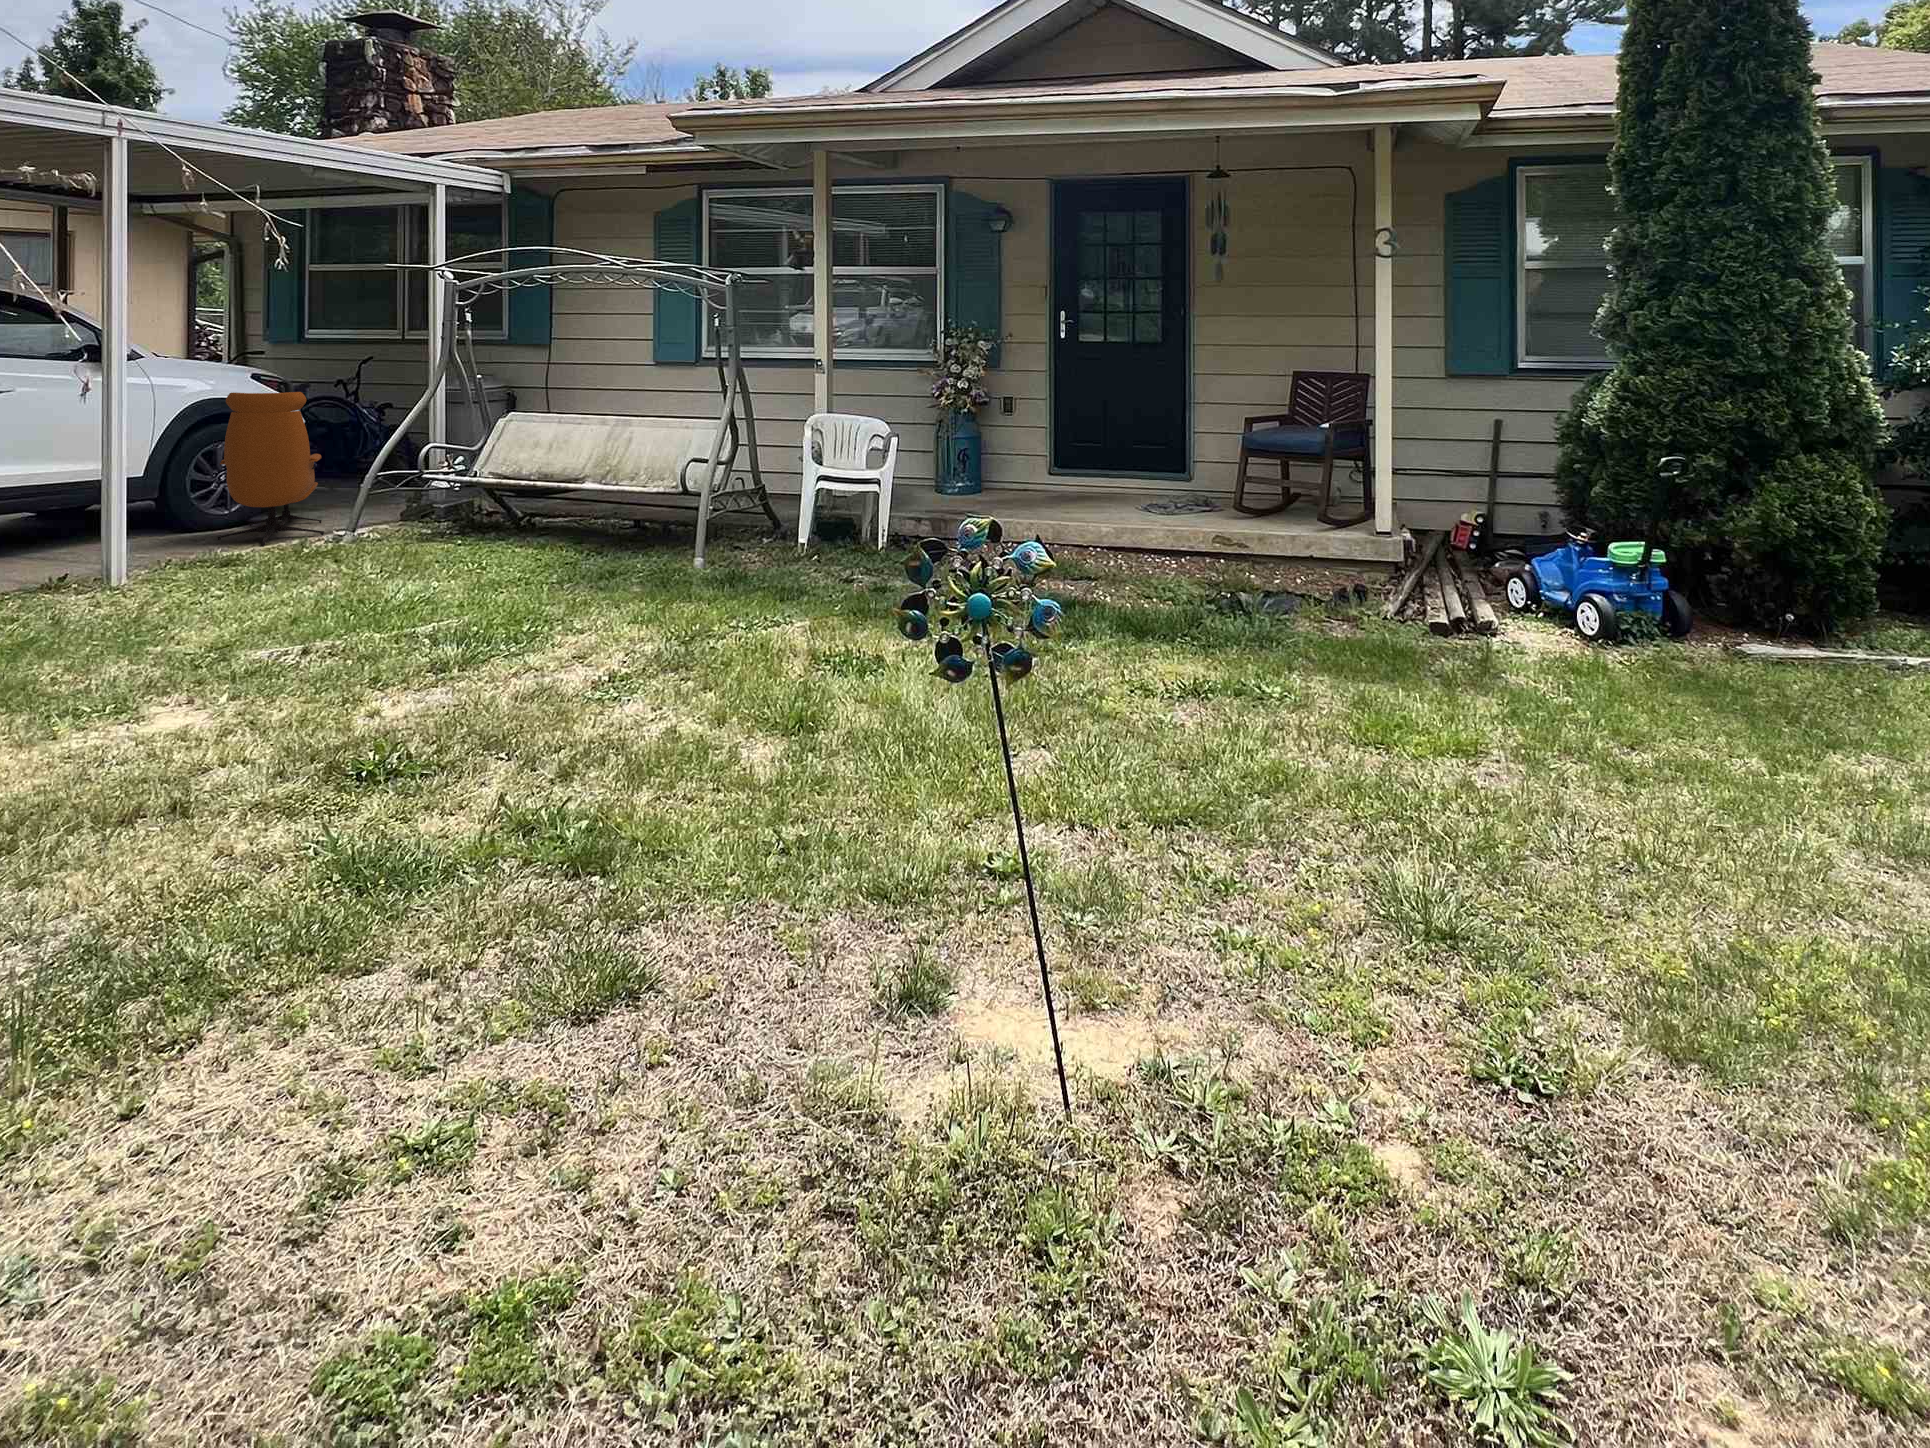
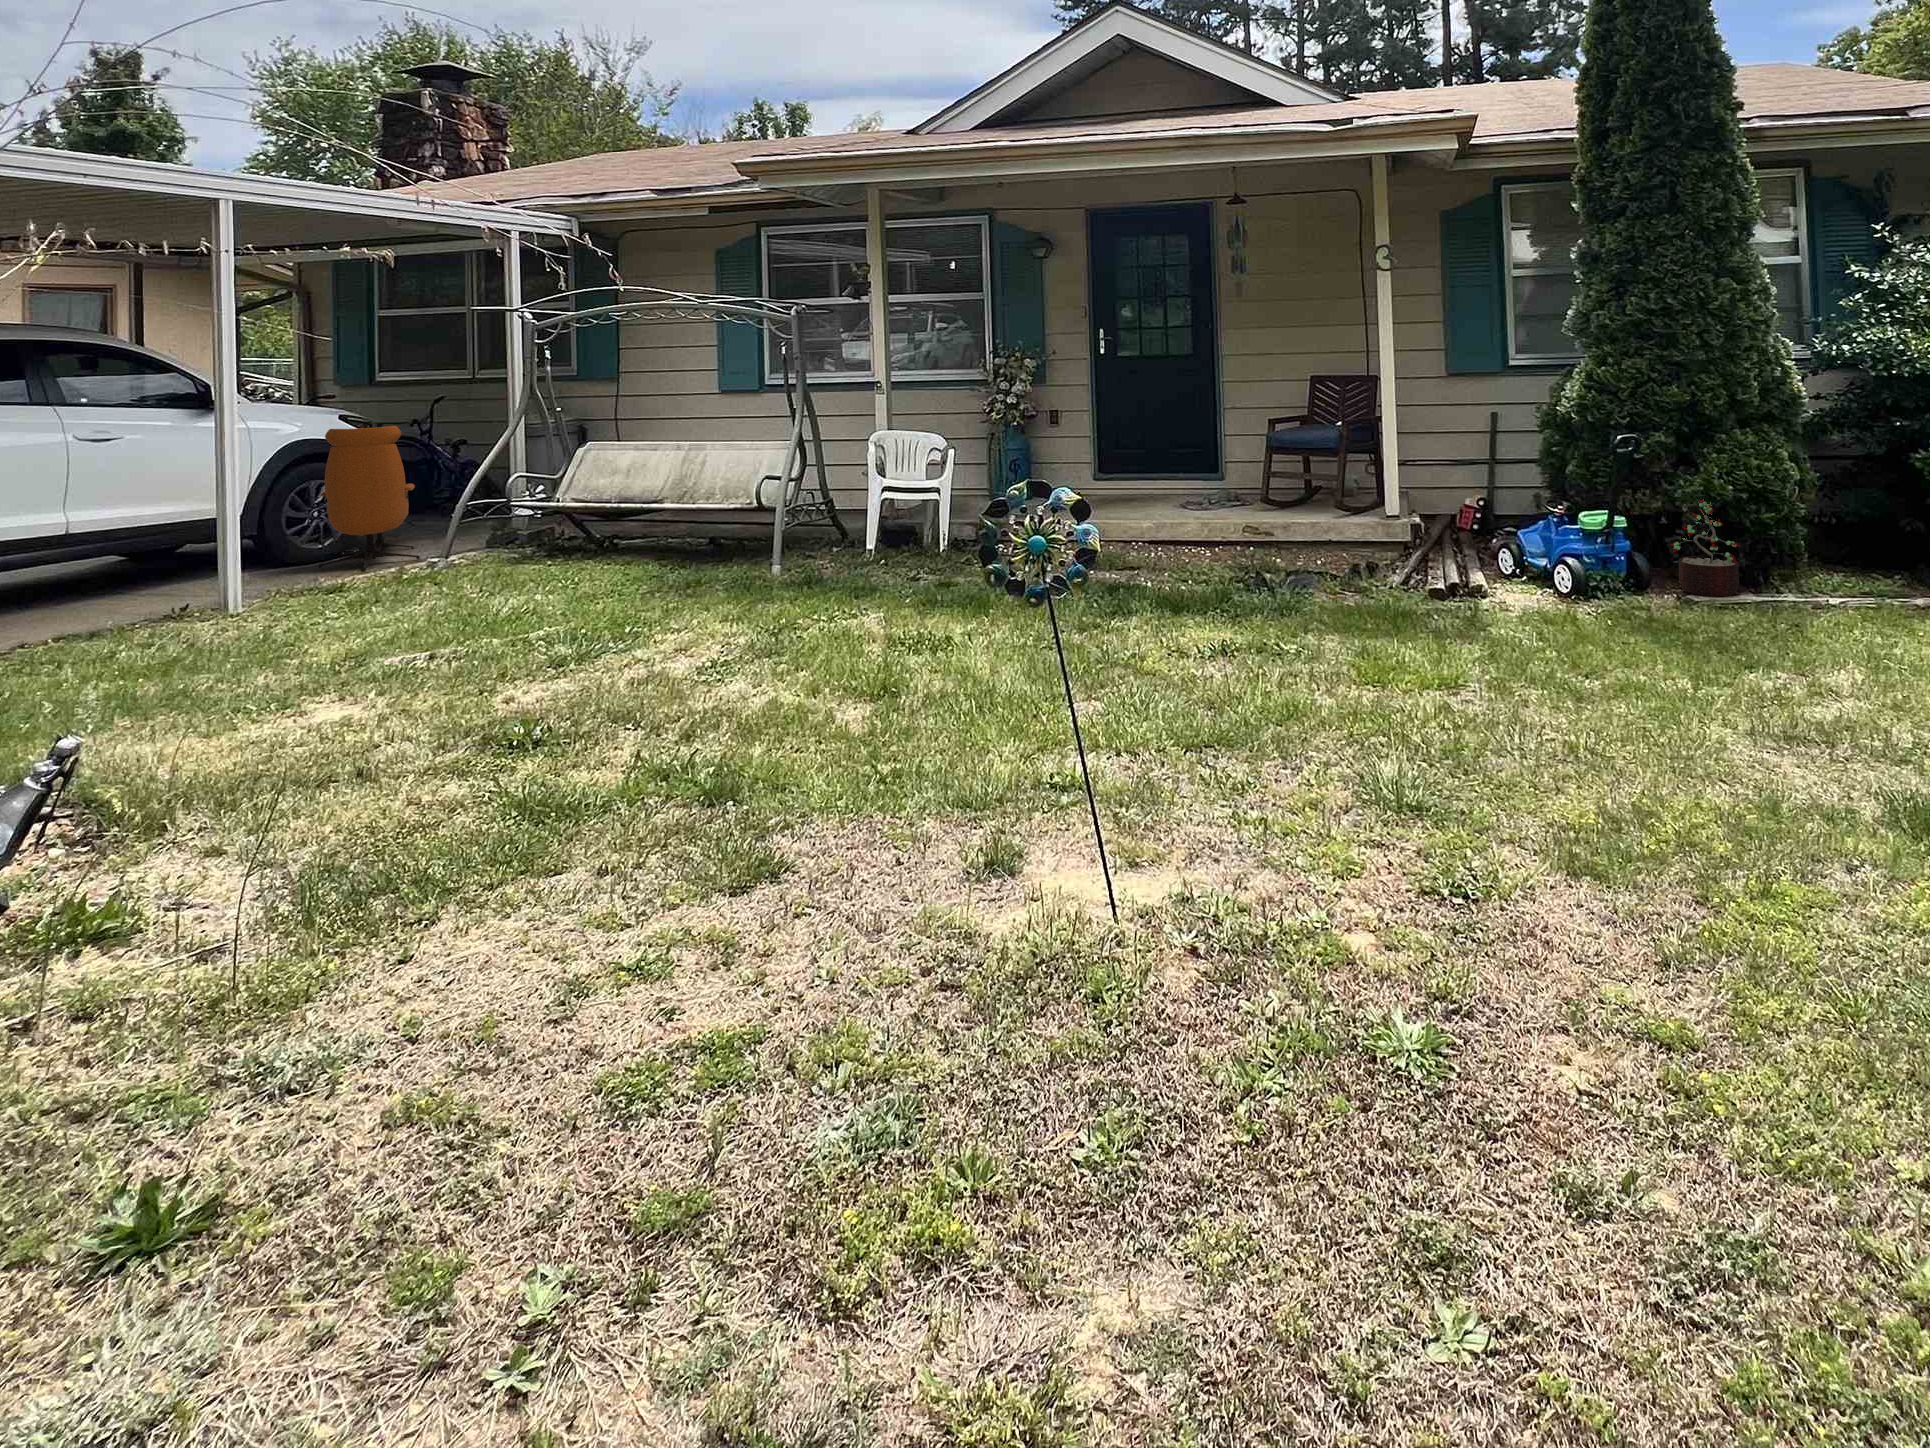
decorative plant: none [1715,526,1804,652] -> present [1670,499,1740,596]

